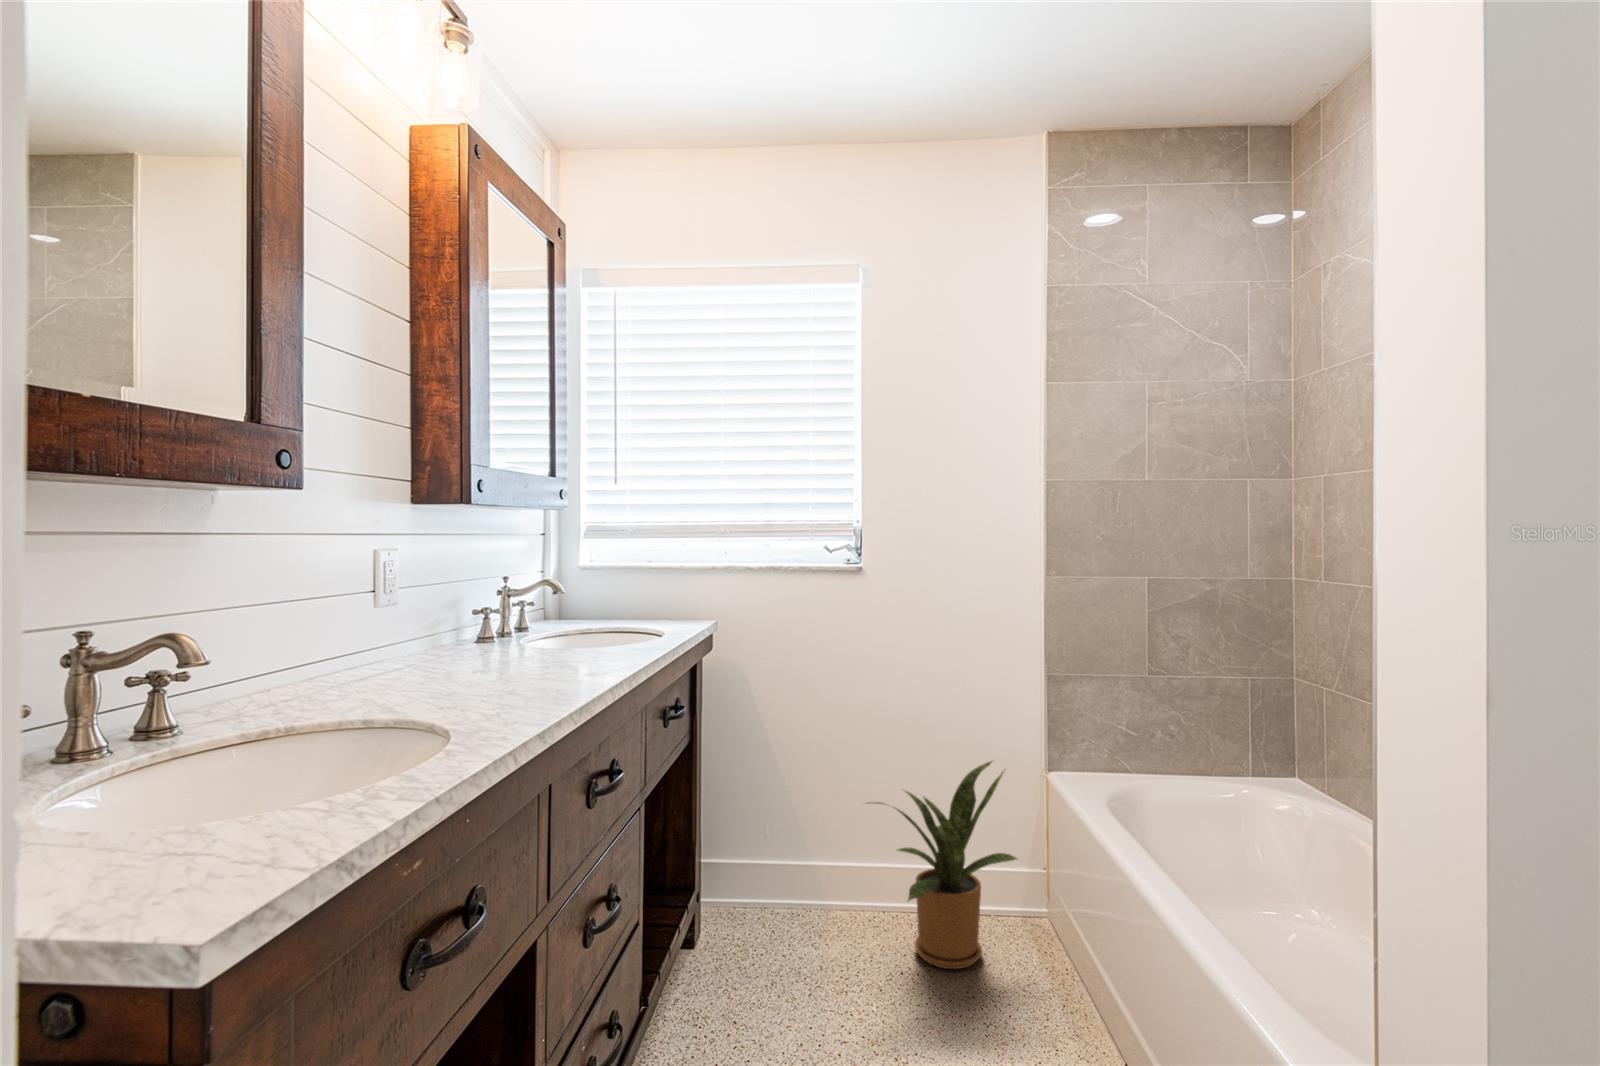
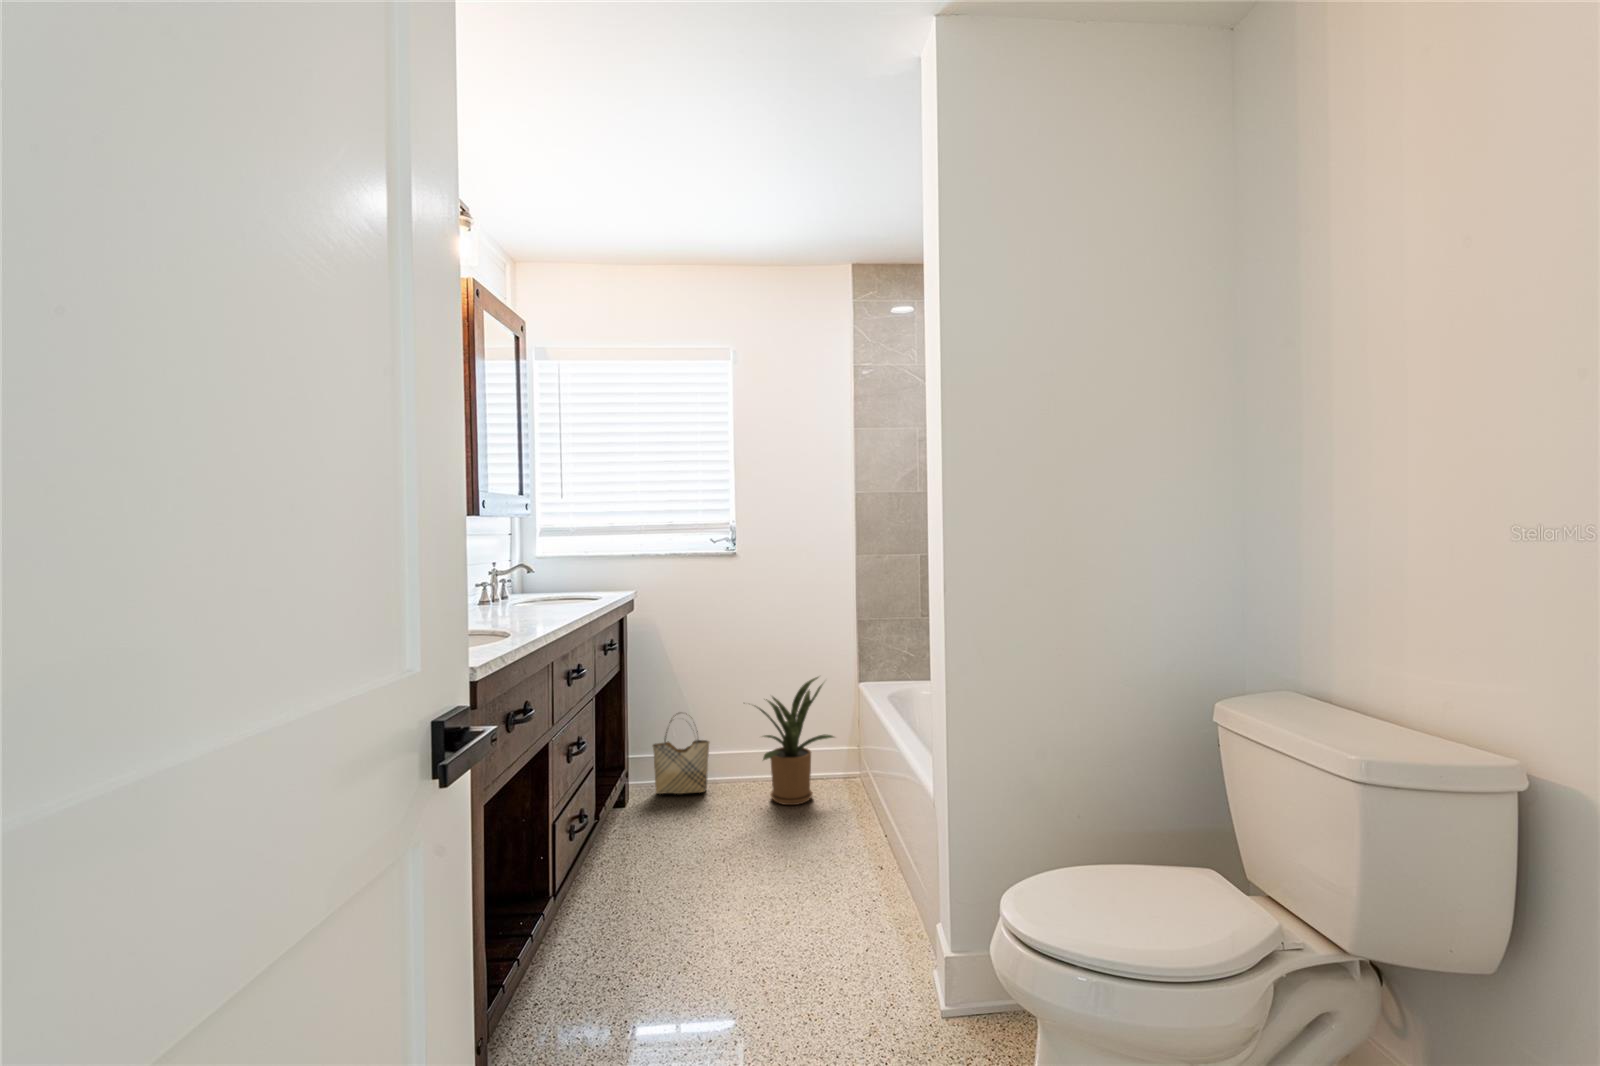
woven basket: none [735,803,821,930] -> present [653,715,709,794]

